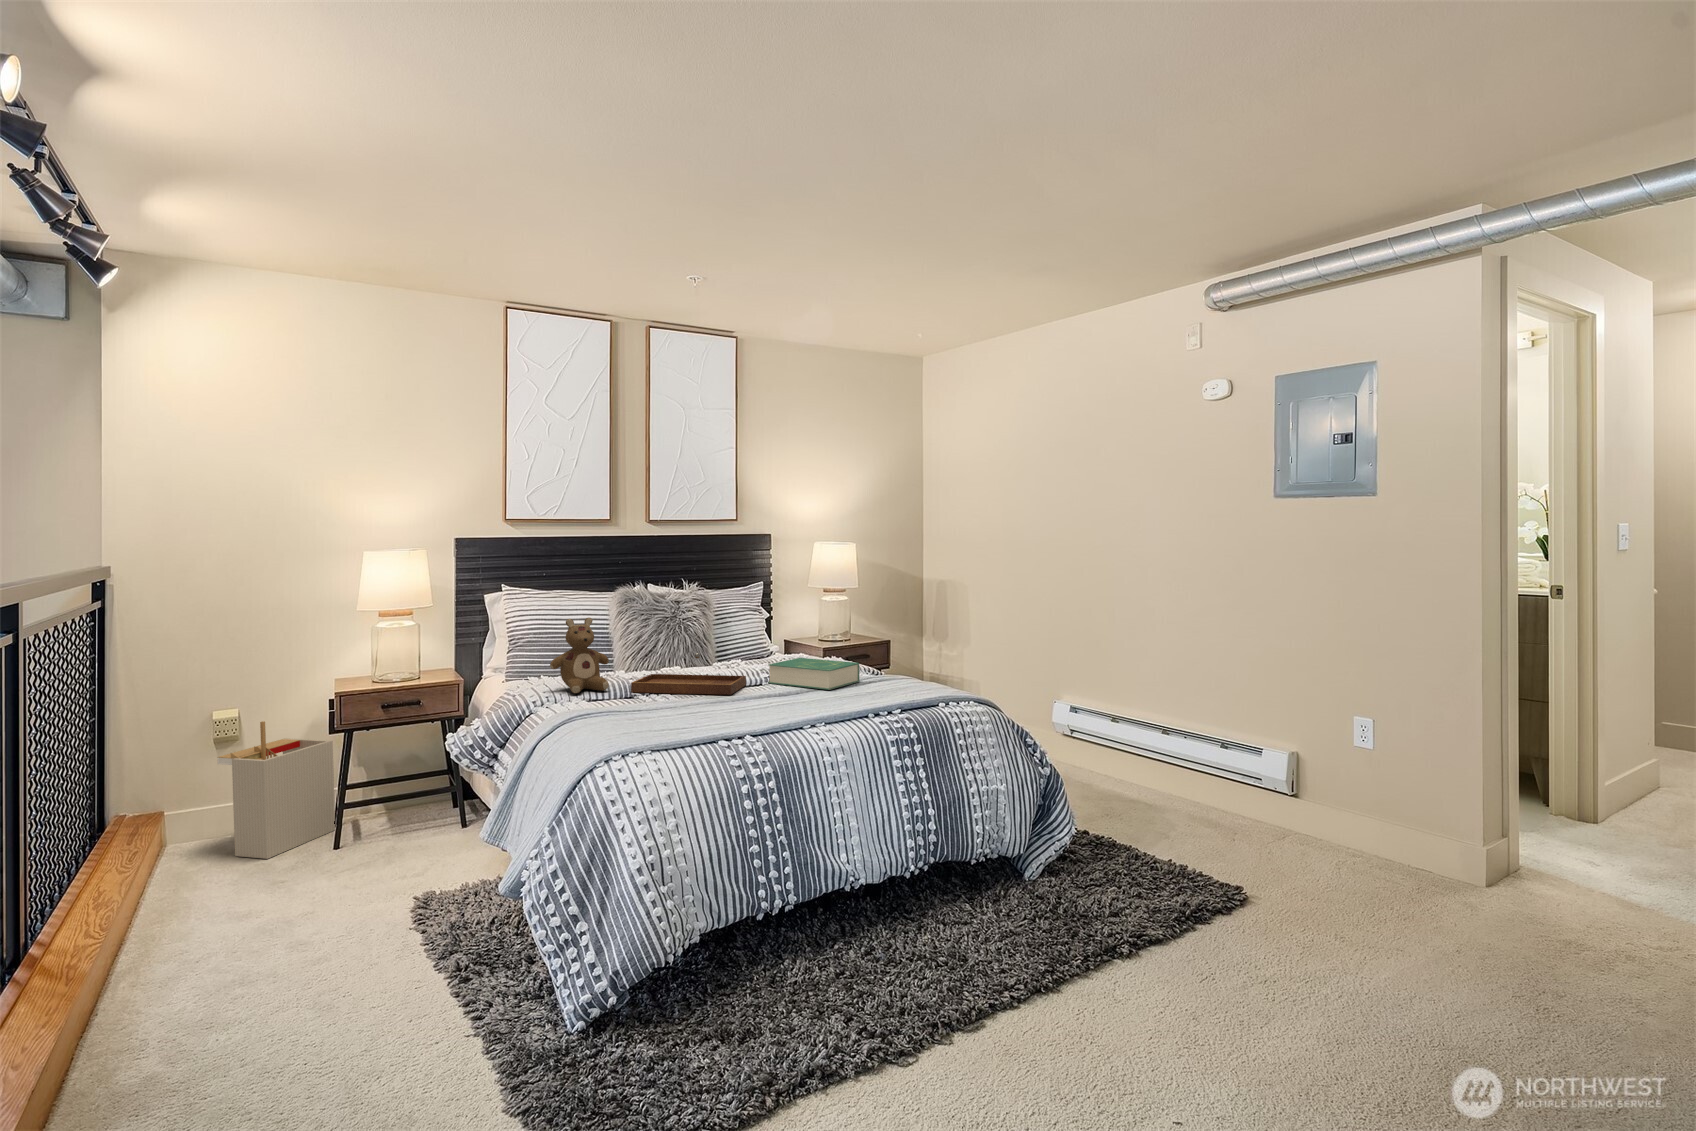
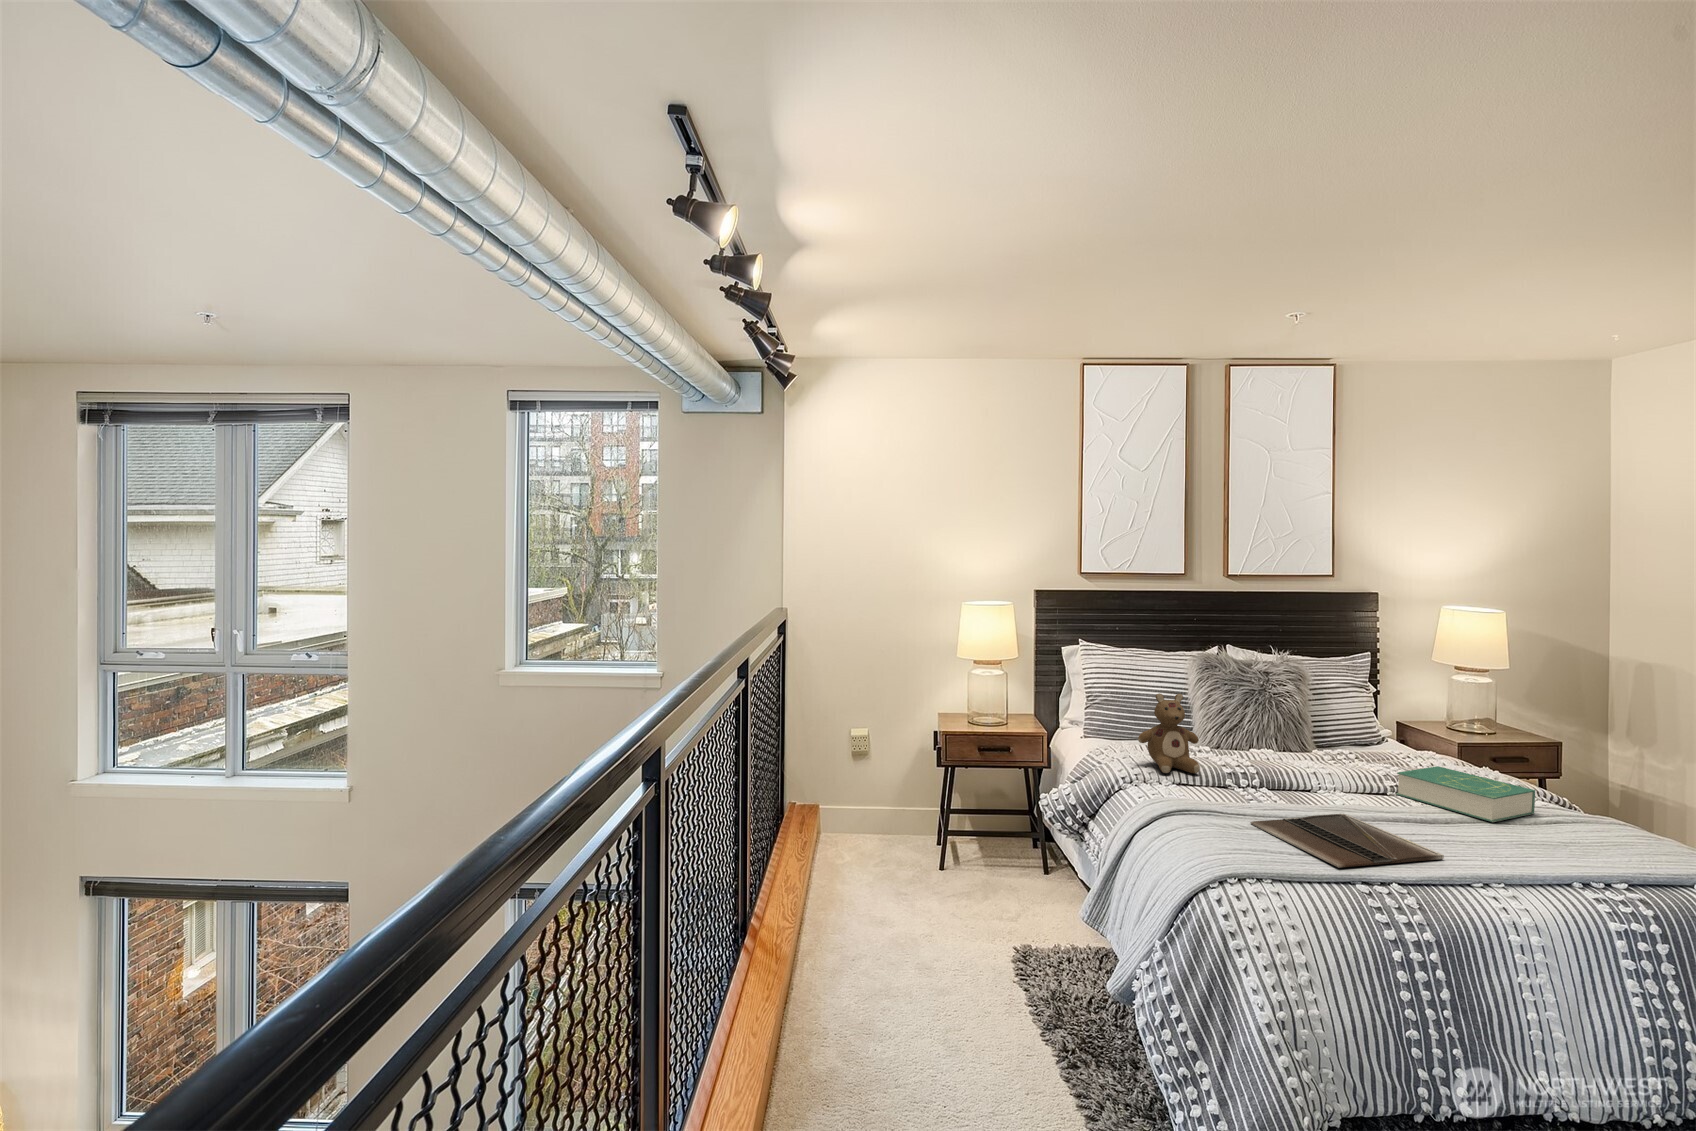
tray: present [631,653,746,695] -> none [1226,748,1367,807]
laptop: none [643,699,787,733] -> present [1250,814,1444,868]
storage bin: present [217,721,335,859] -> none [856,747,937,866]

